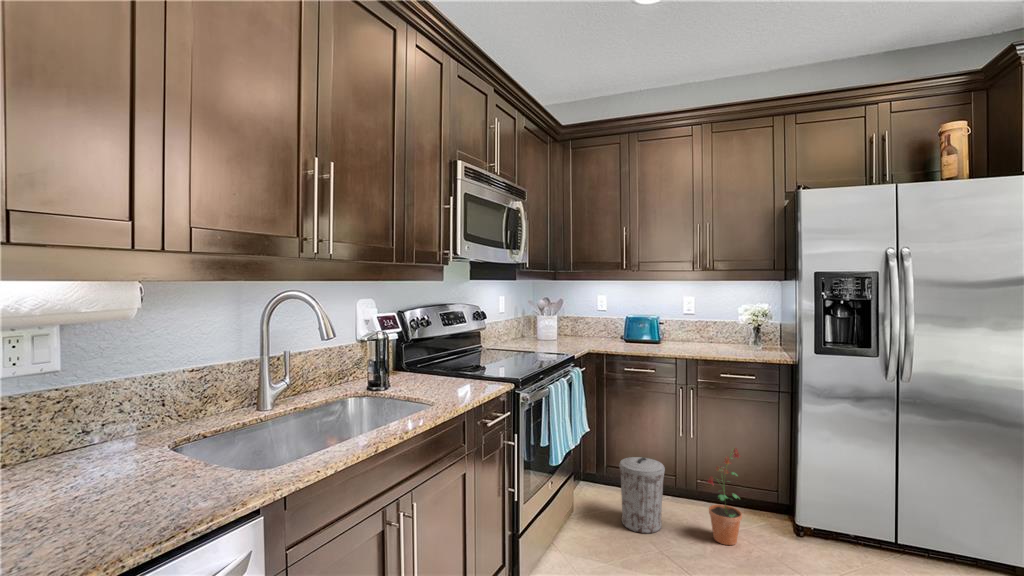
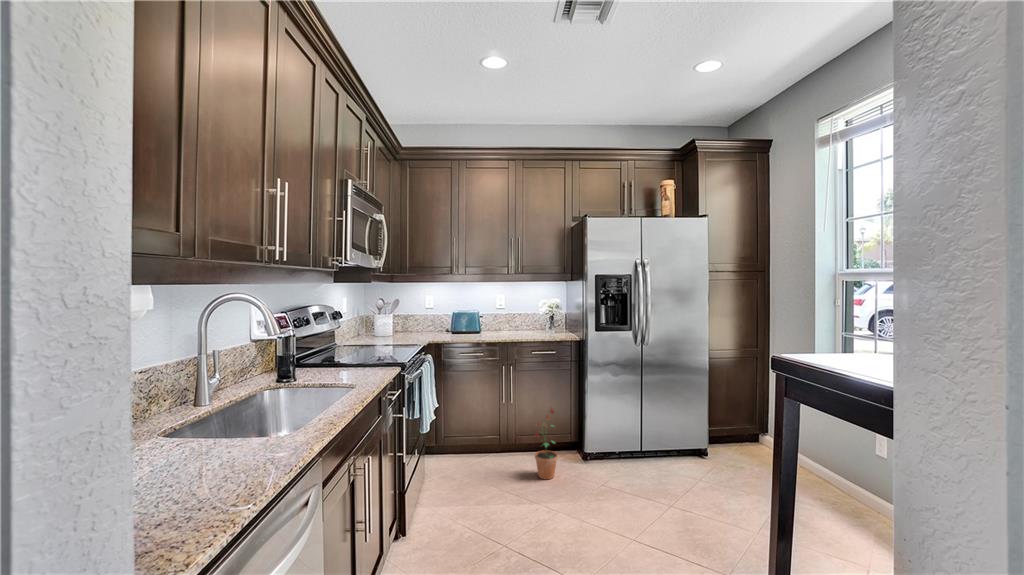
trash can: present [619,457,665,533] -> none [467,426,503,486]

